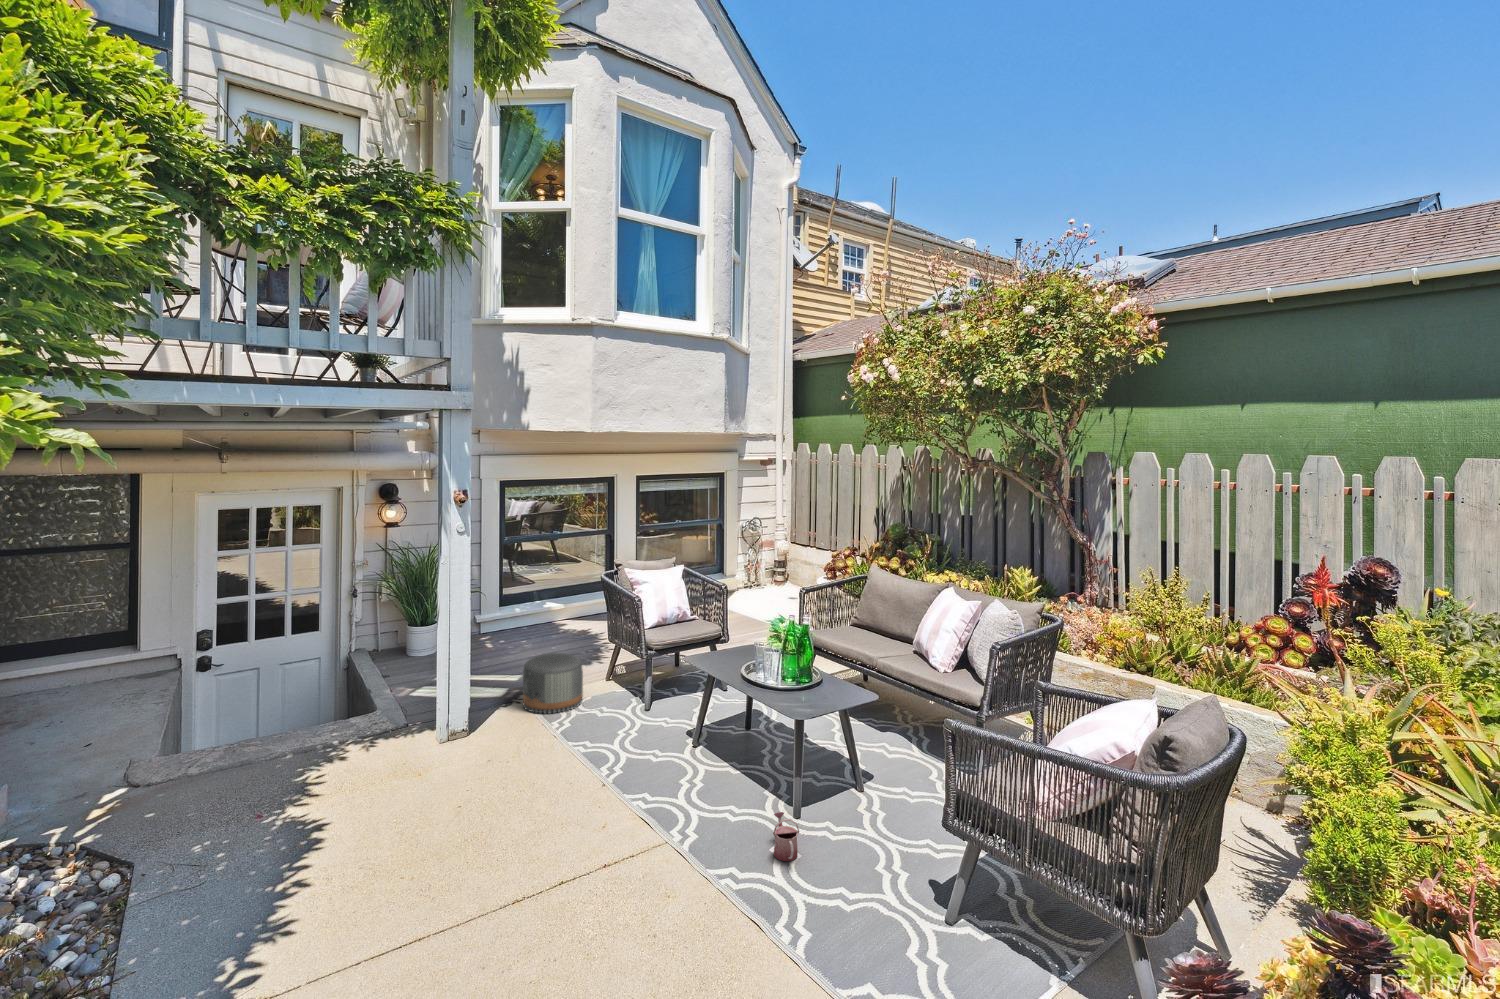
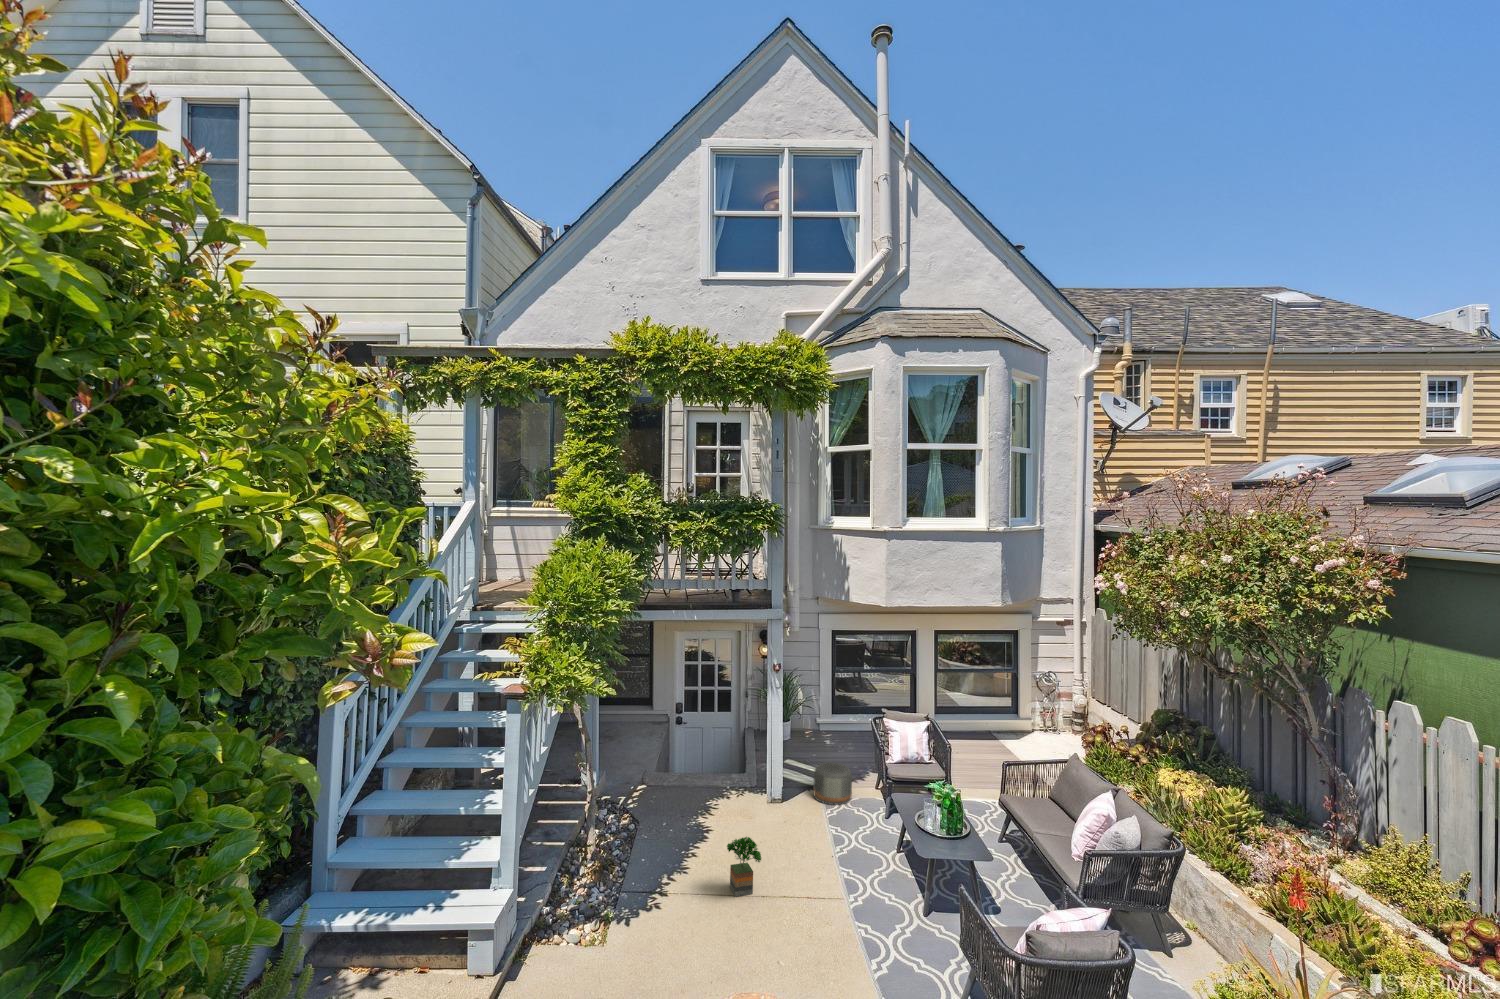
potted tree: none [441,791,523,912] -> present [727,837,761,897]
watering can: present [773,812,799,861] -> none [897,904,914,936]

